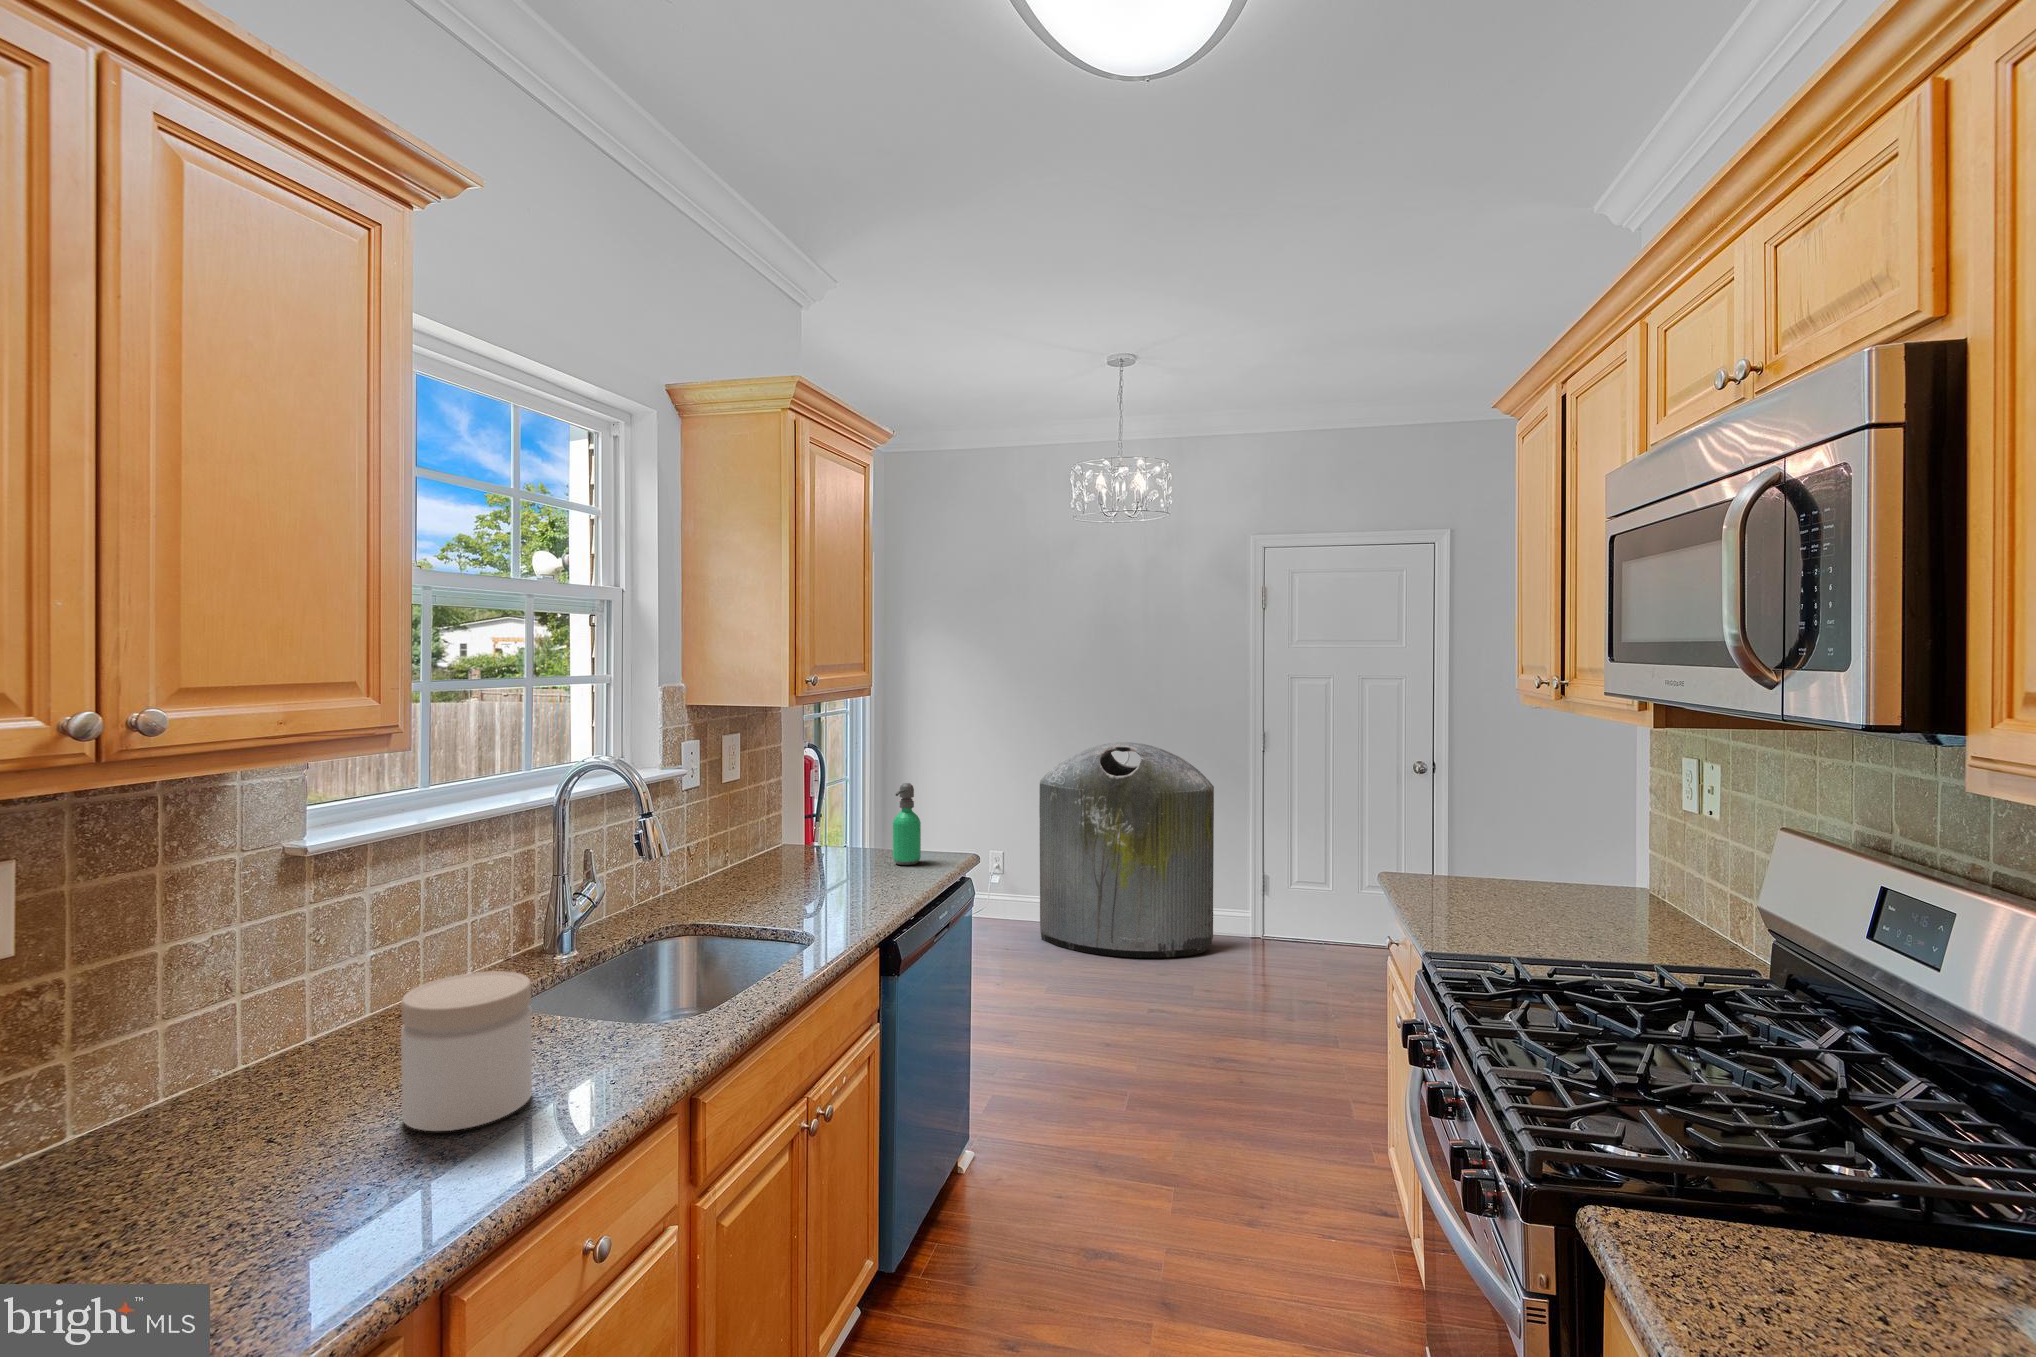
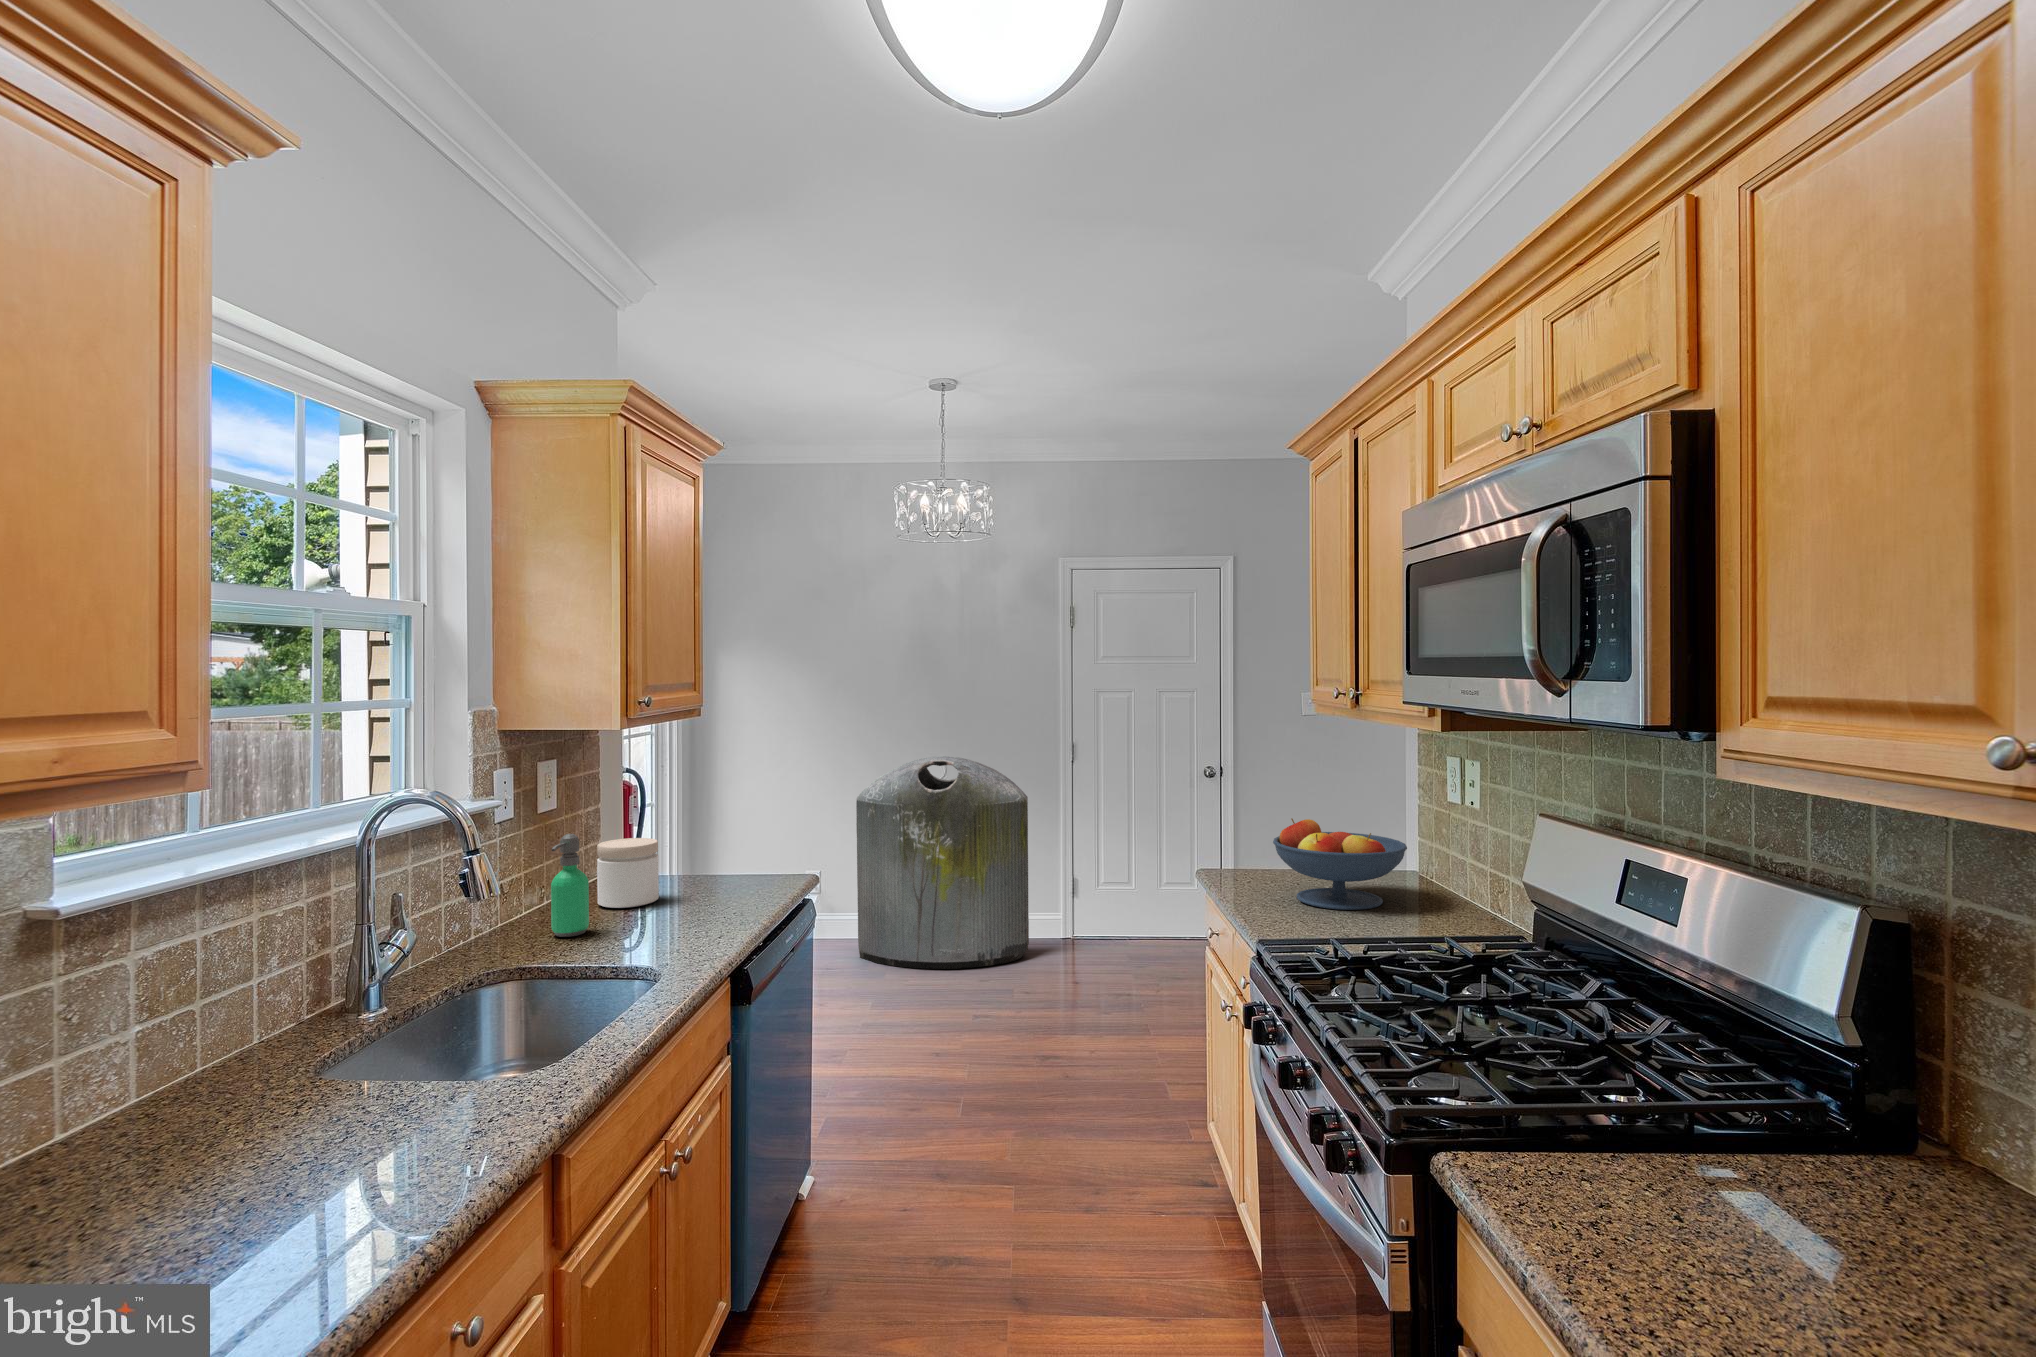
soap dispenser: present [893,783,921,865] -> present [551,834,589,937]
fruit bowl: none [1458,820,1618,926] -> present [1273,818,1407,910]
jar: present [401,971,532,1131] -> present [597,838,659,908]

